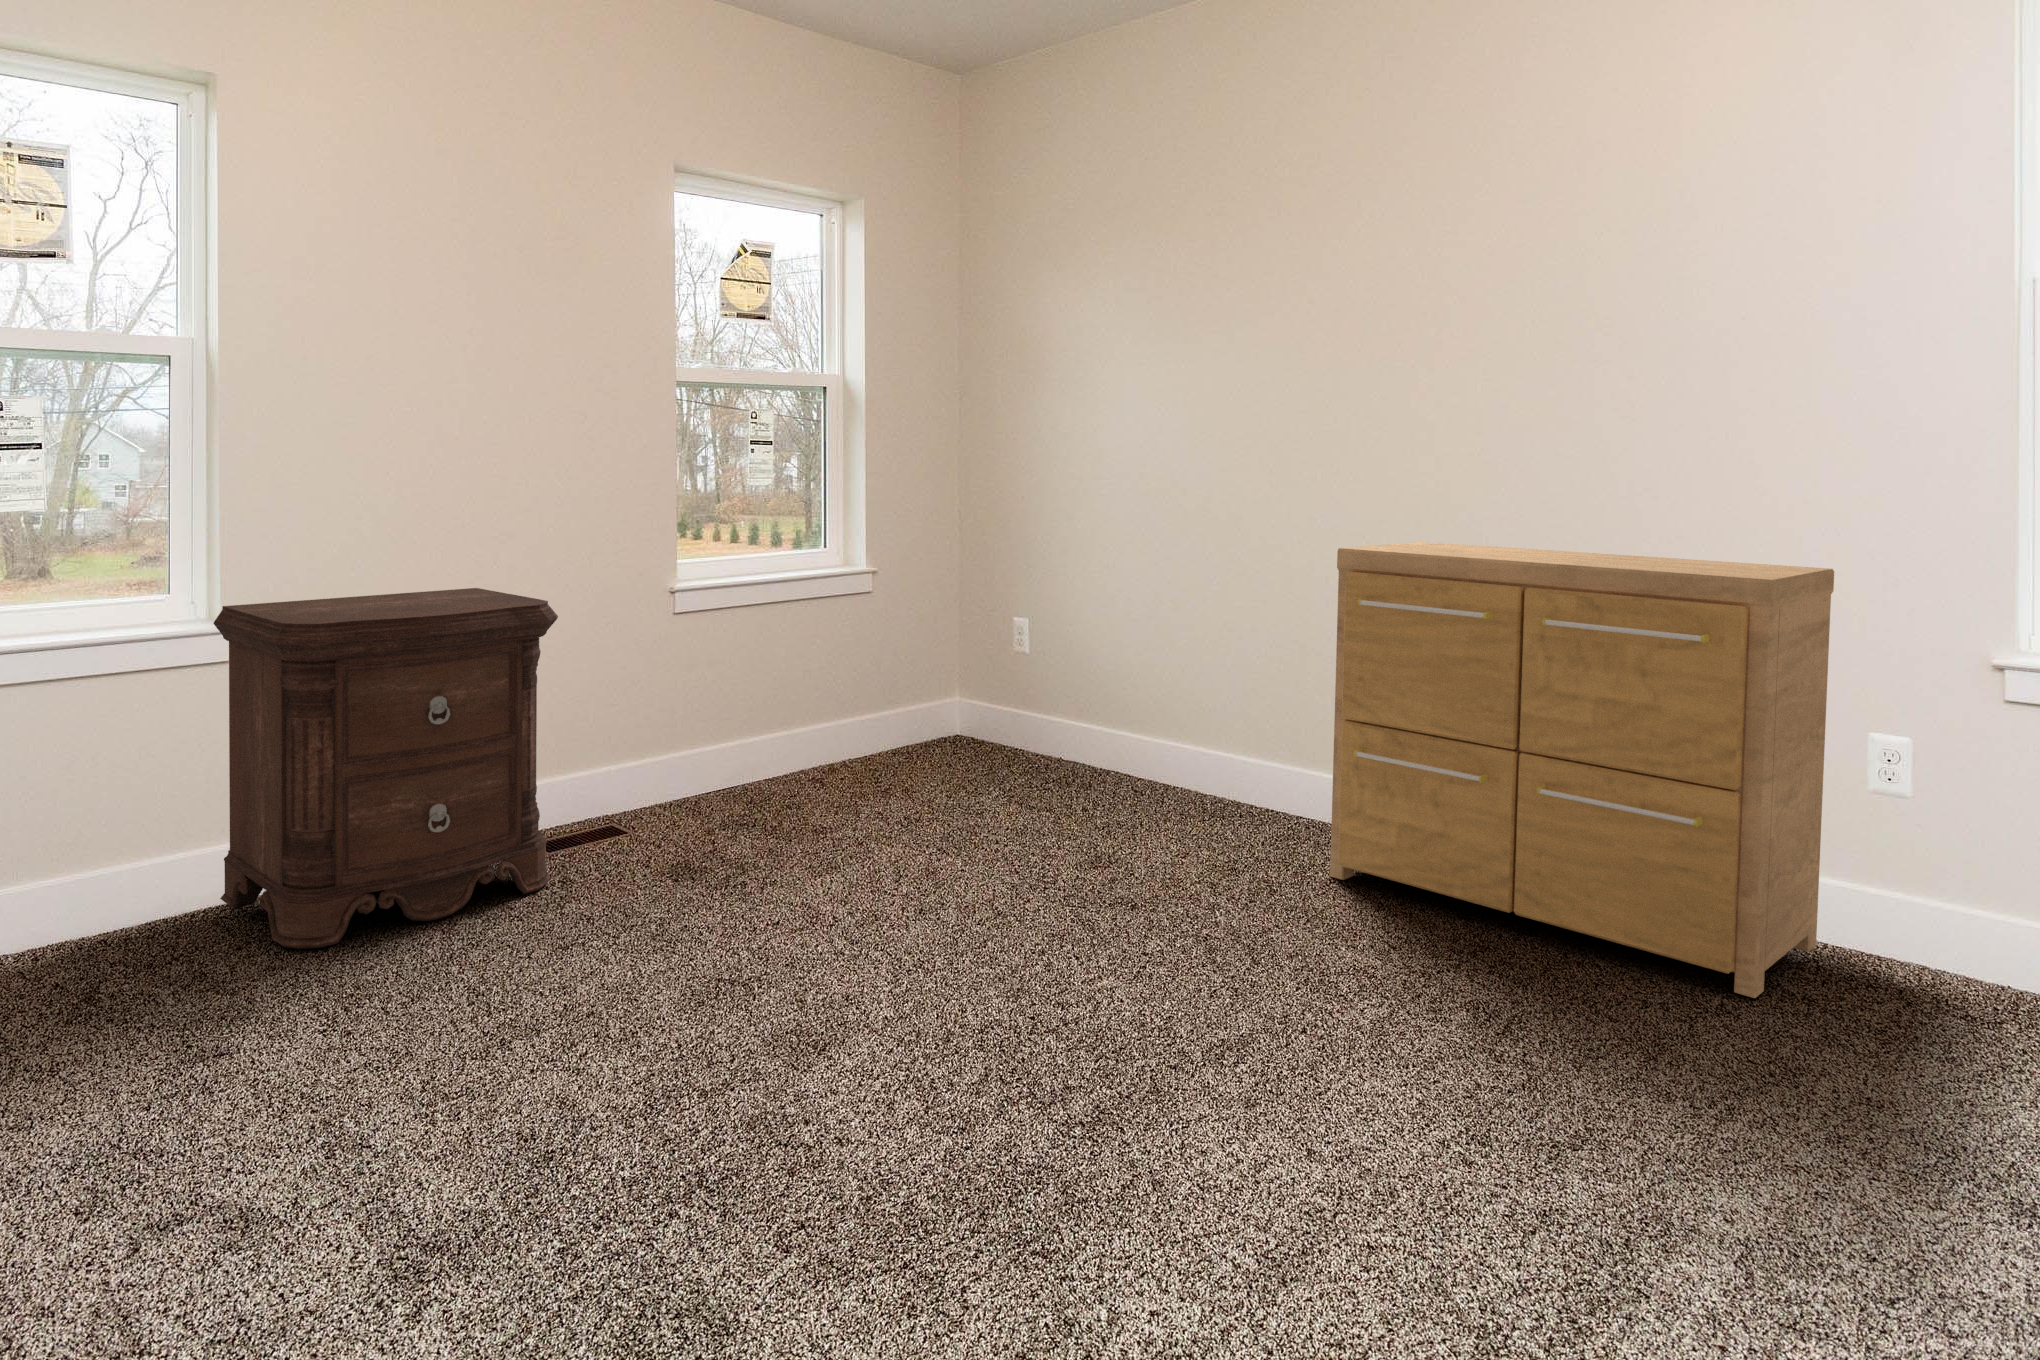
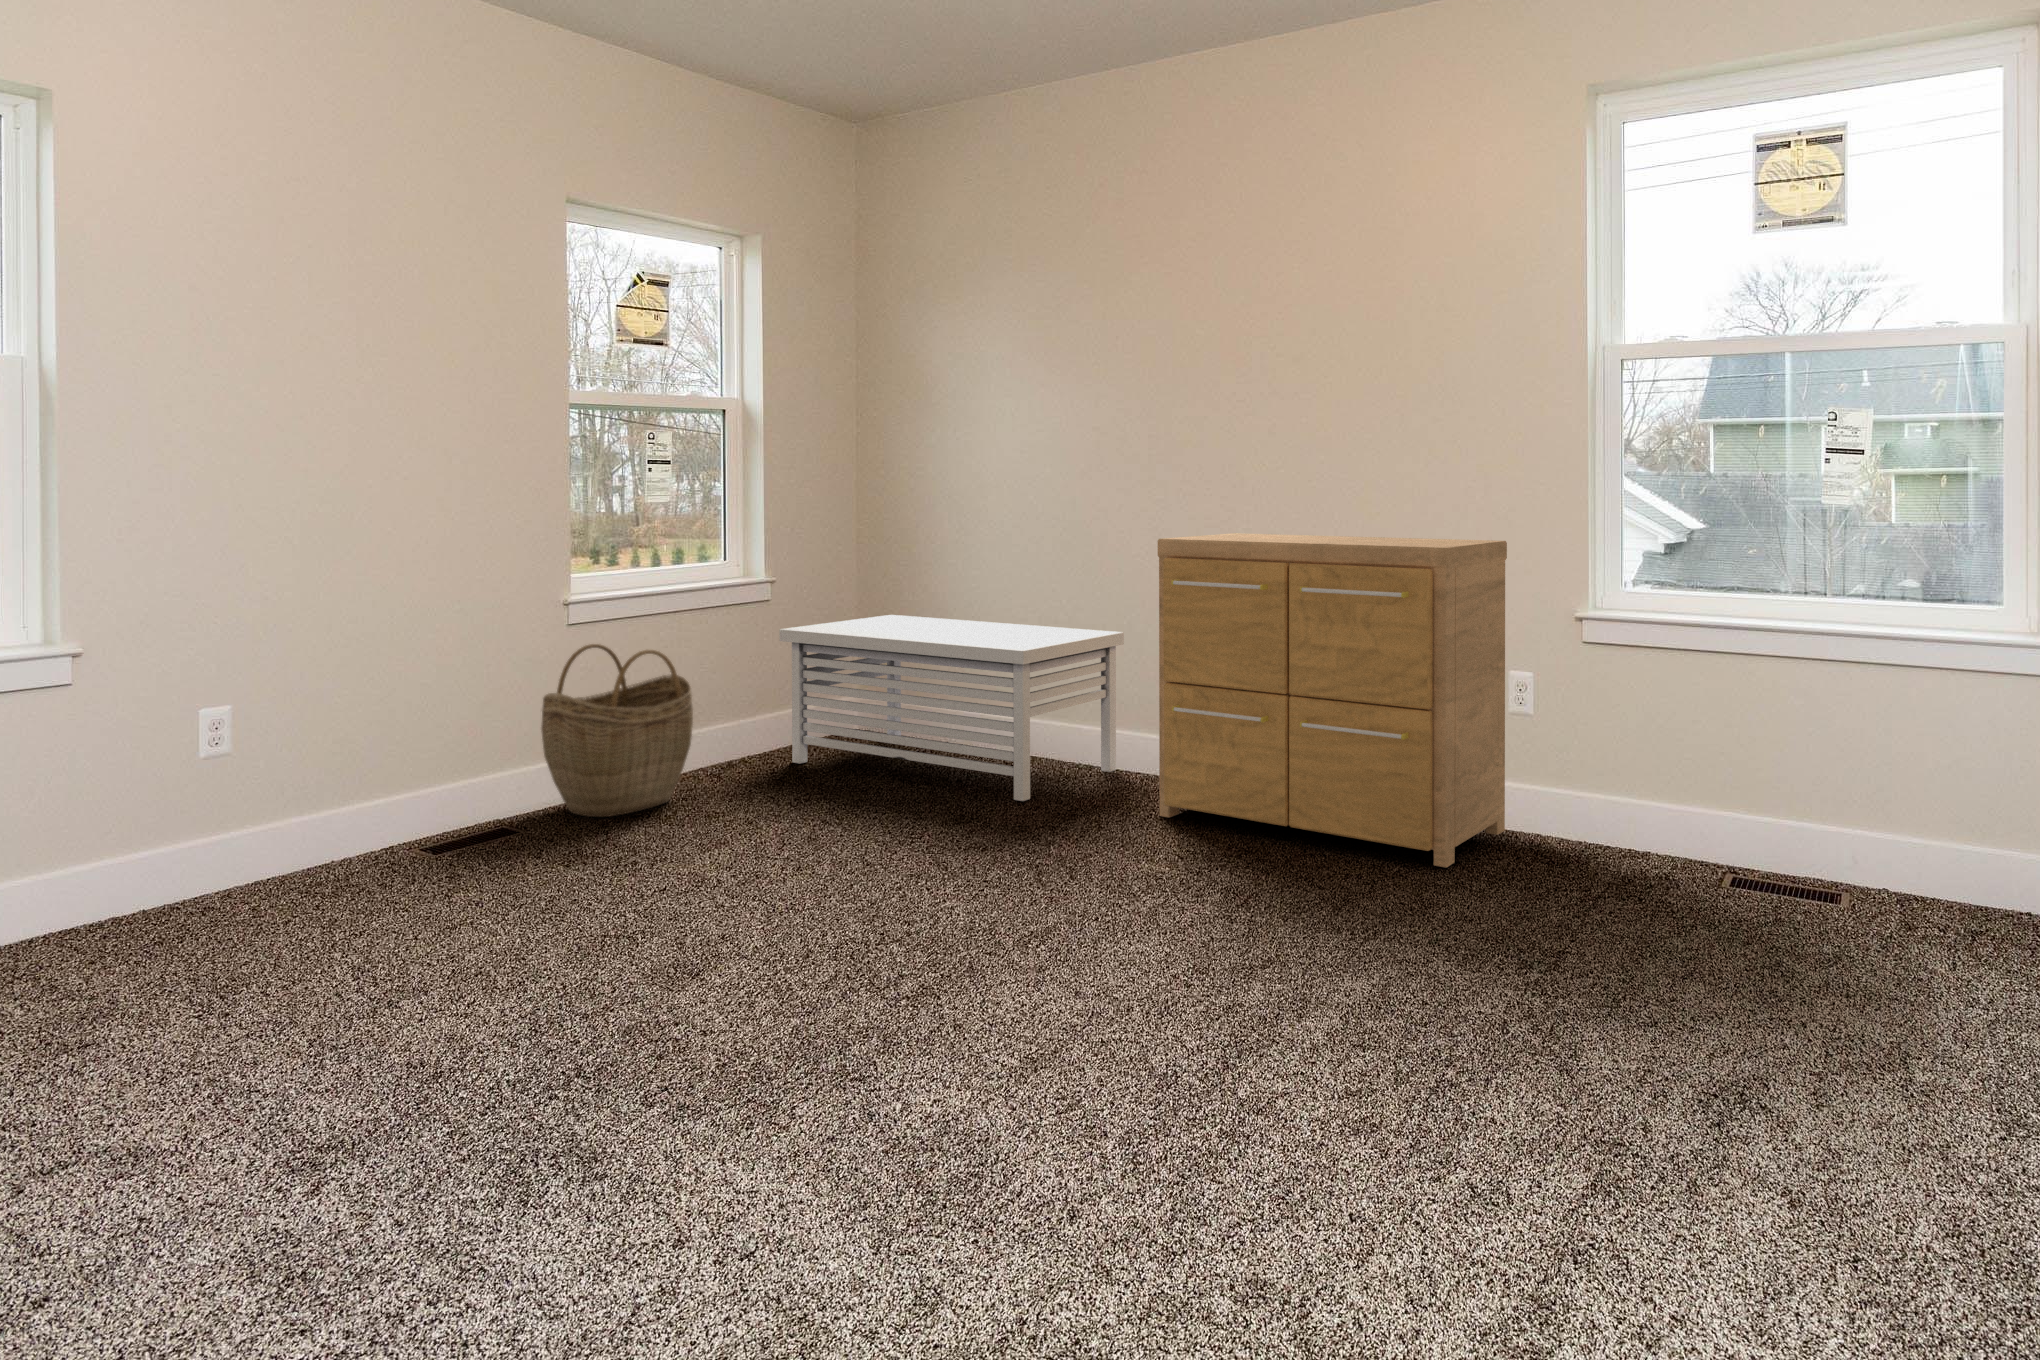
nightstand: present [213,588,558,949] -> none [58,603,441,955]
storage bench: none [884,612,1273,841] -> present [779,615,1124,801]
woven basket: none [650,635,799,819] -> present [541,644,693,817]

